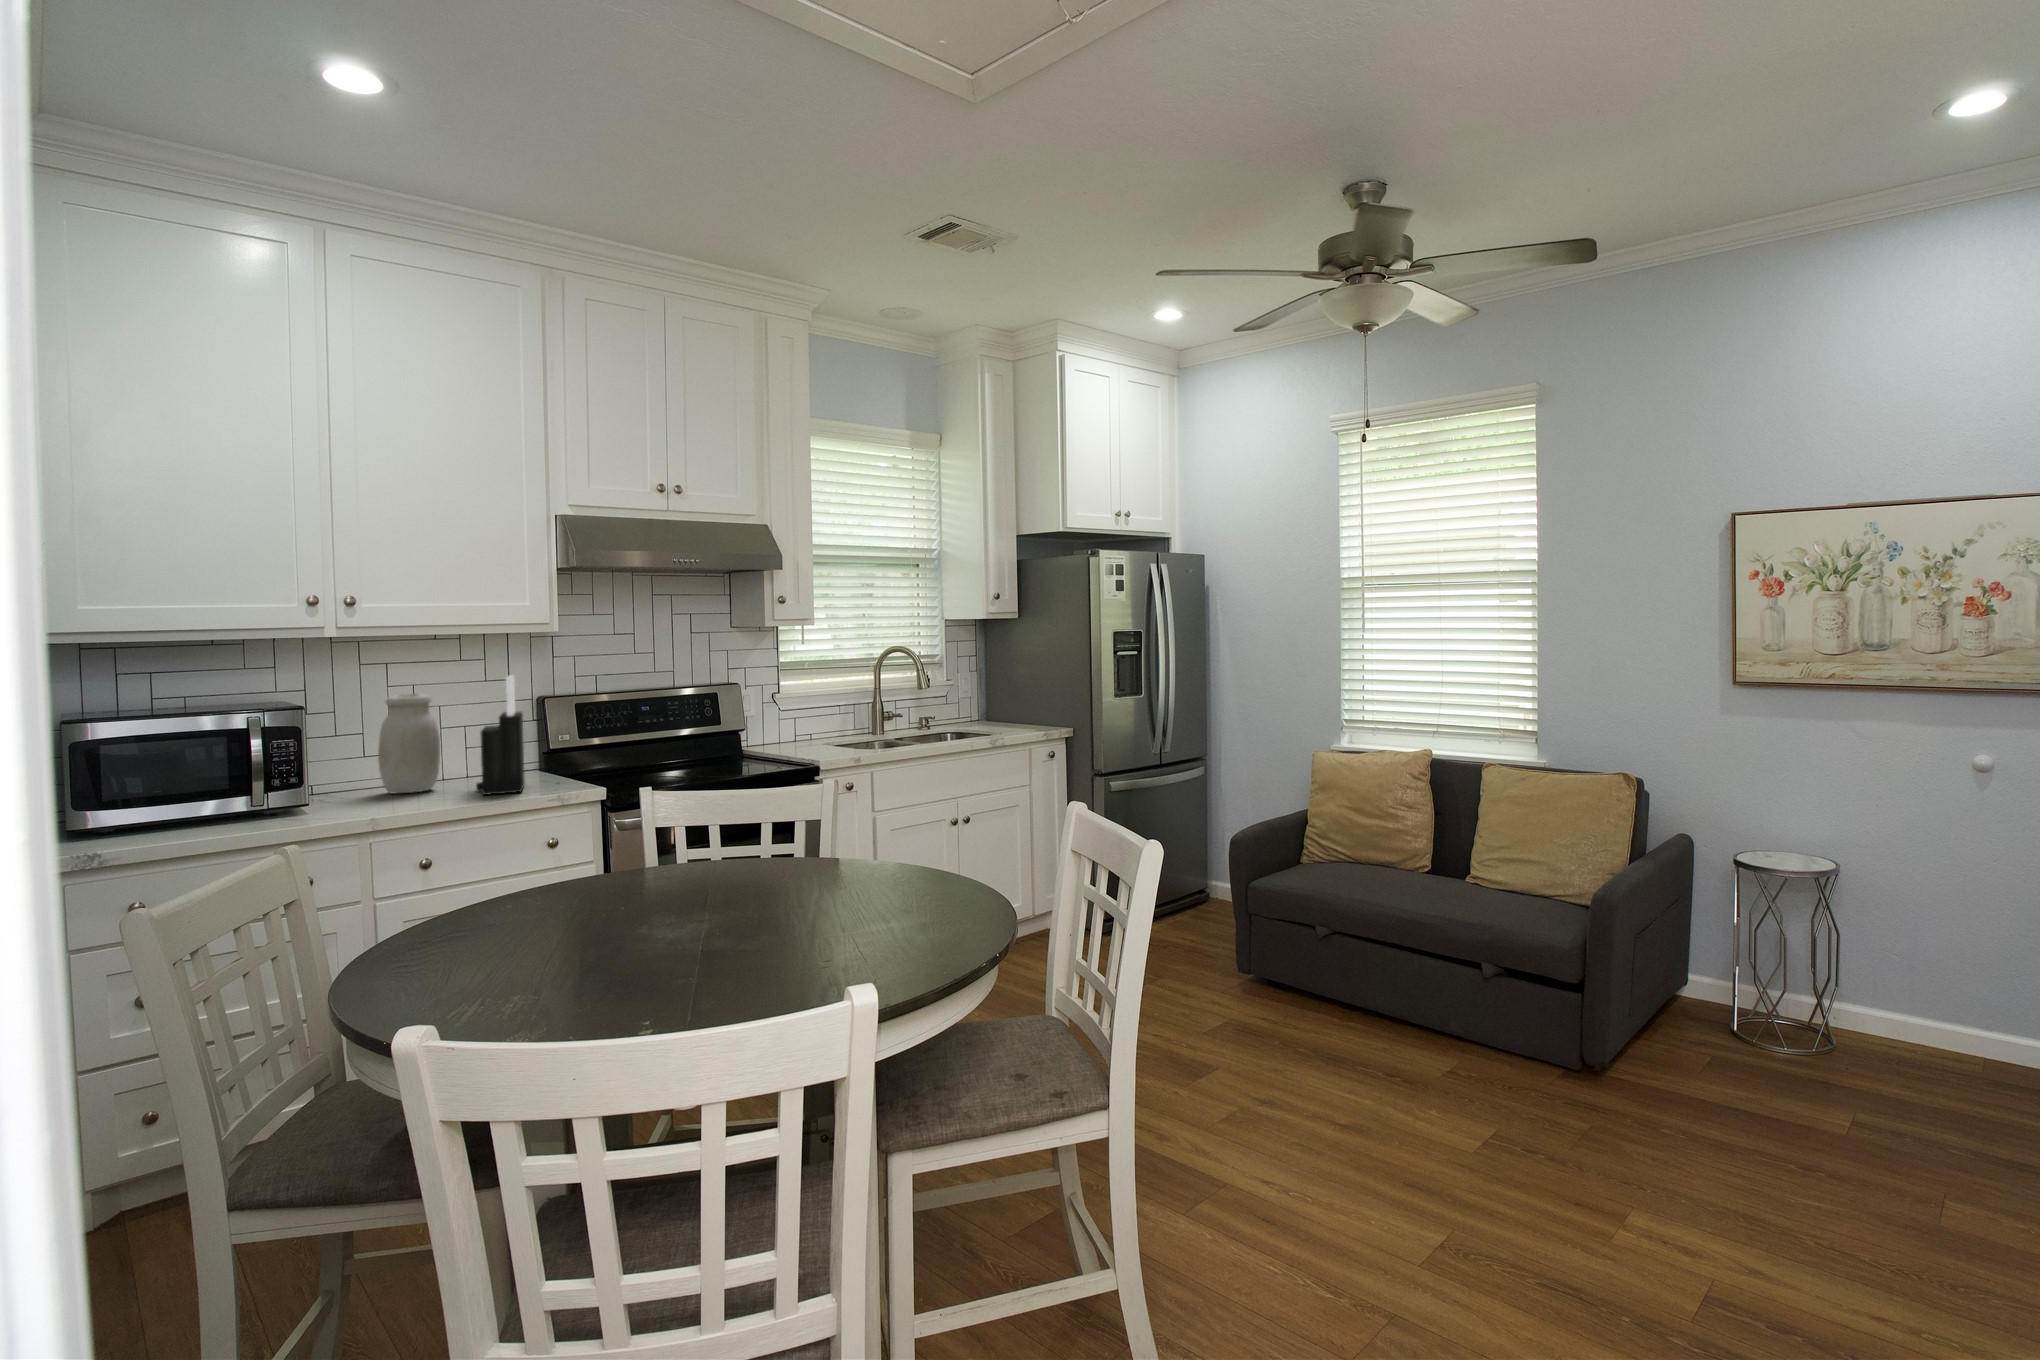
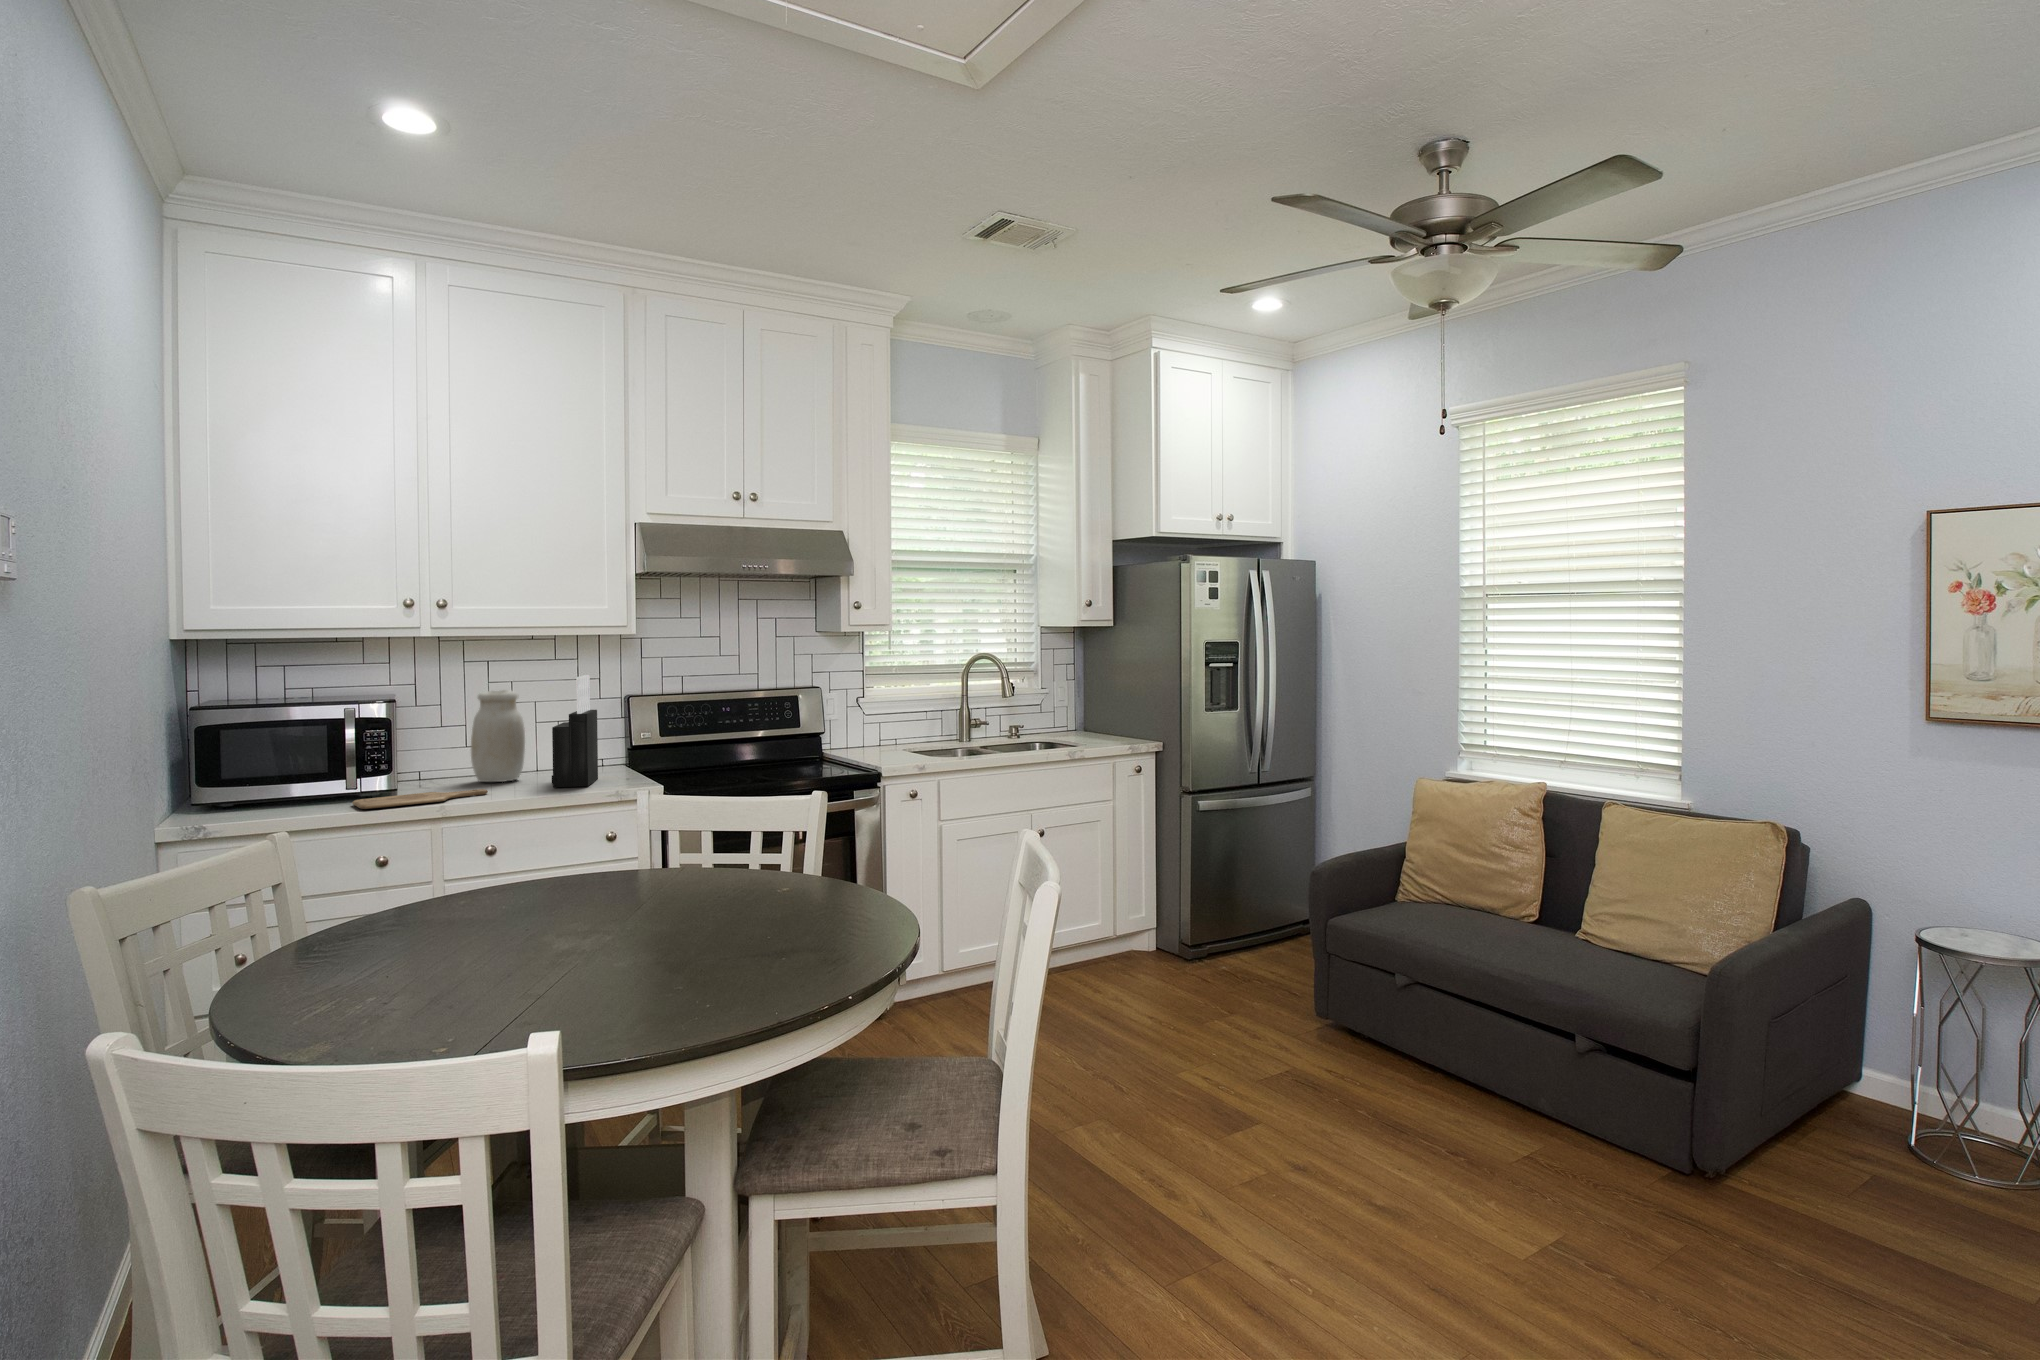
cutting board: none [257,800,411,827] -> present [352,789,488,809]

